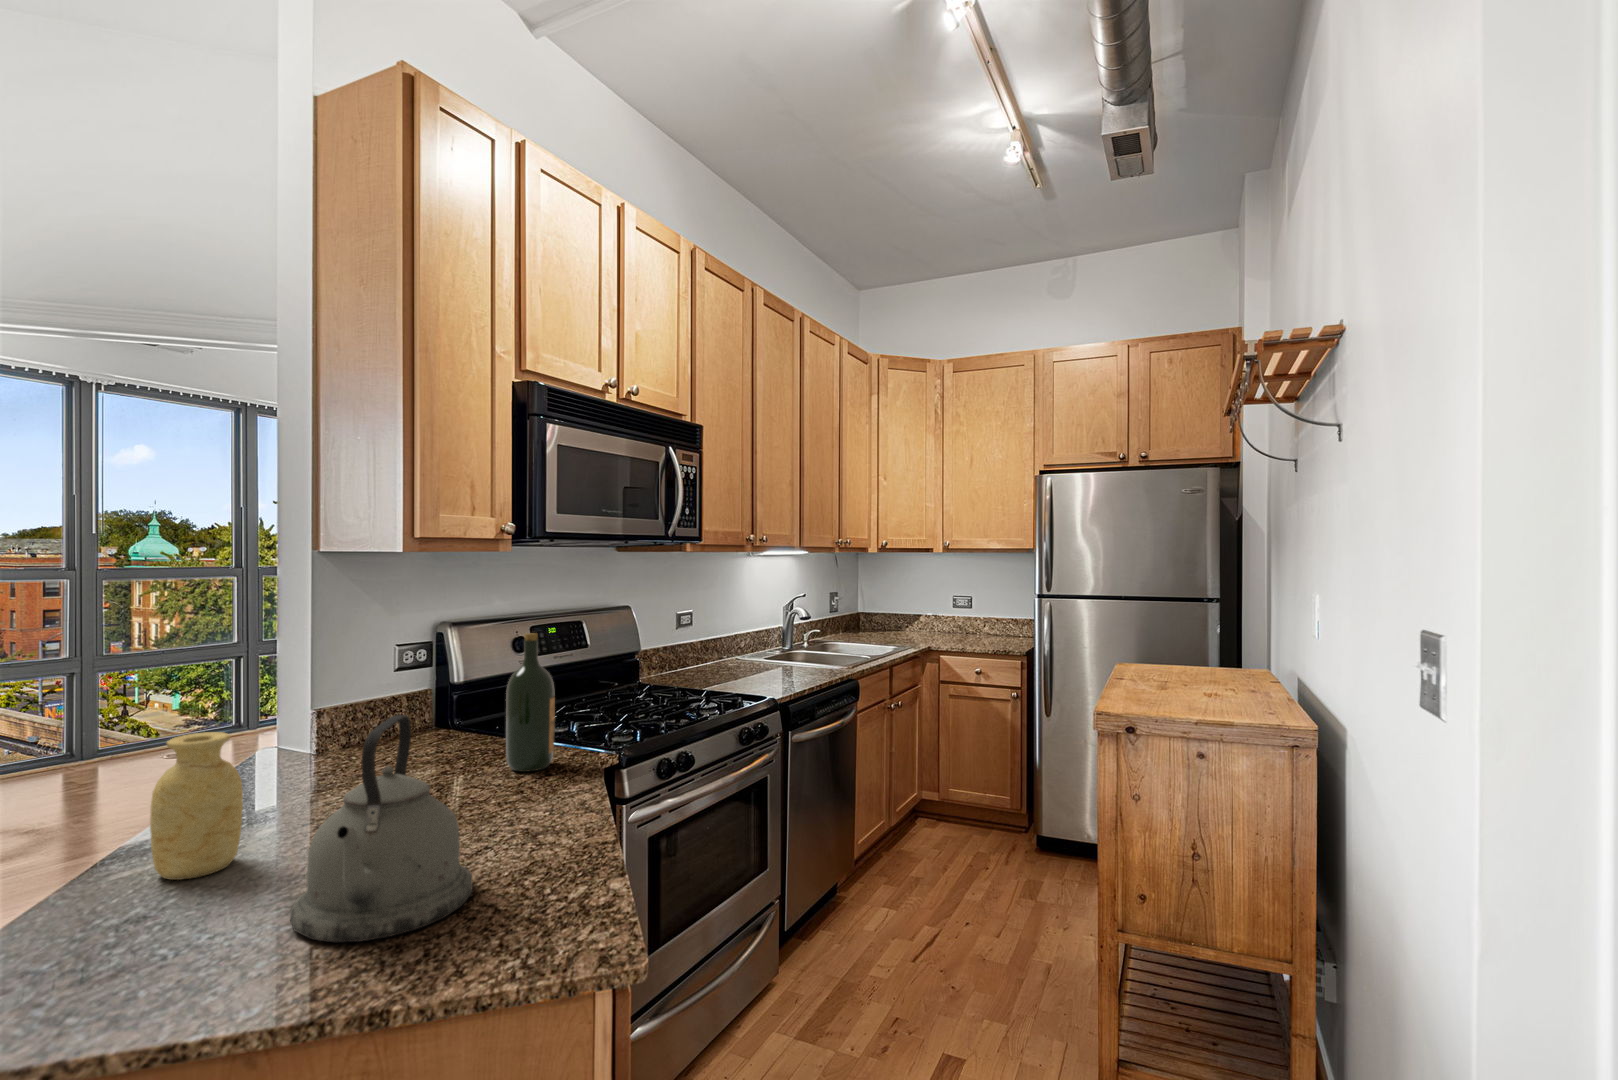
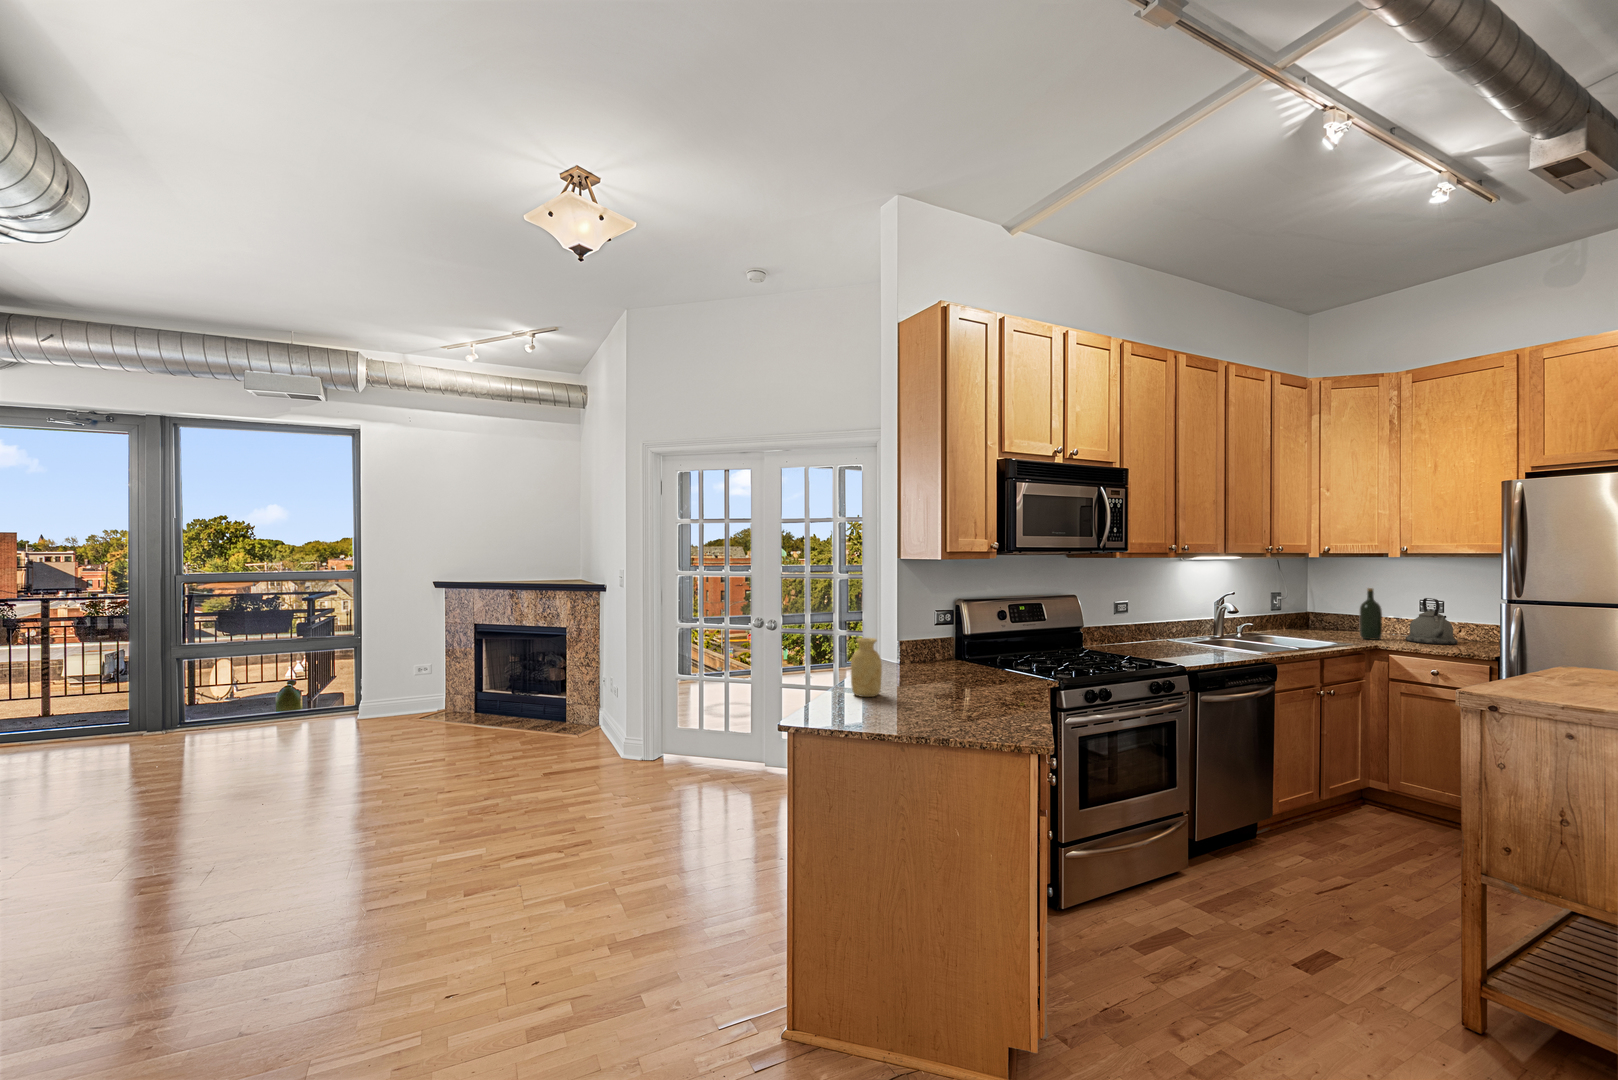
wine bottle: present [506,633,555,772] -> present [1359,588,1382,640]
kettle: present [290,715,473,942] -> present [1406,598,1458,644]

